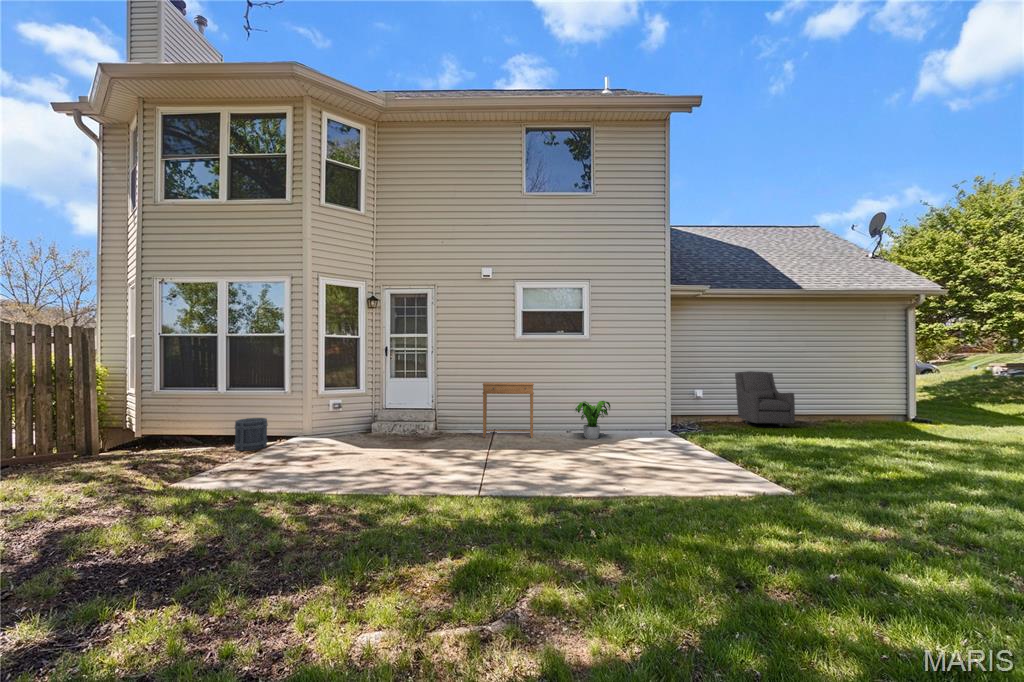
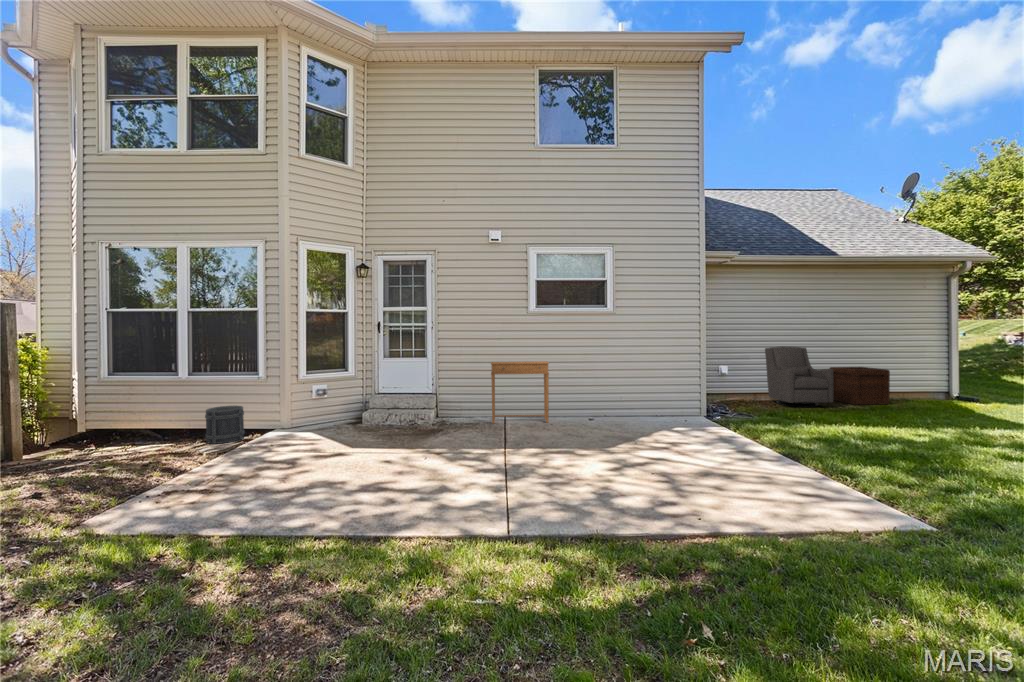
wooden crate: none [795,391,848,426] -> present [830,367,890,405]
potted plant: present [575,401,610,439] -> none [592,380,637,423]

